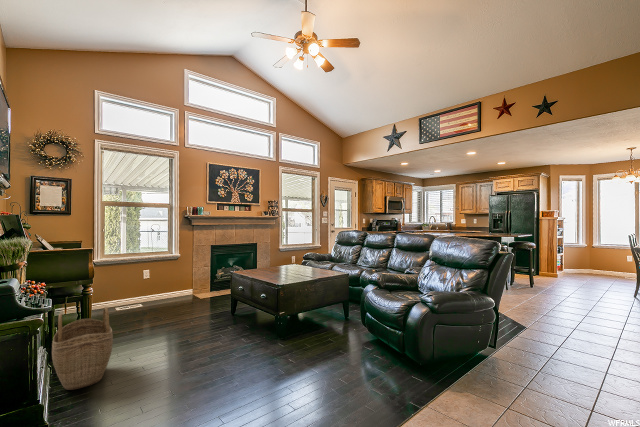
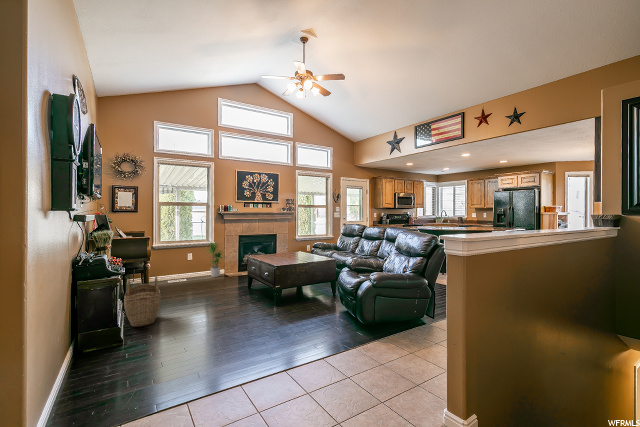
potted plant: none [163,251,196,300] -> present [208,242,222,277]

